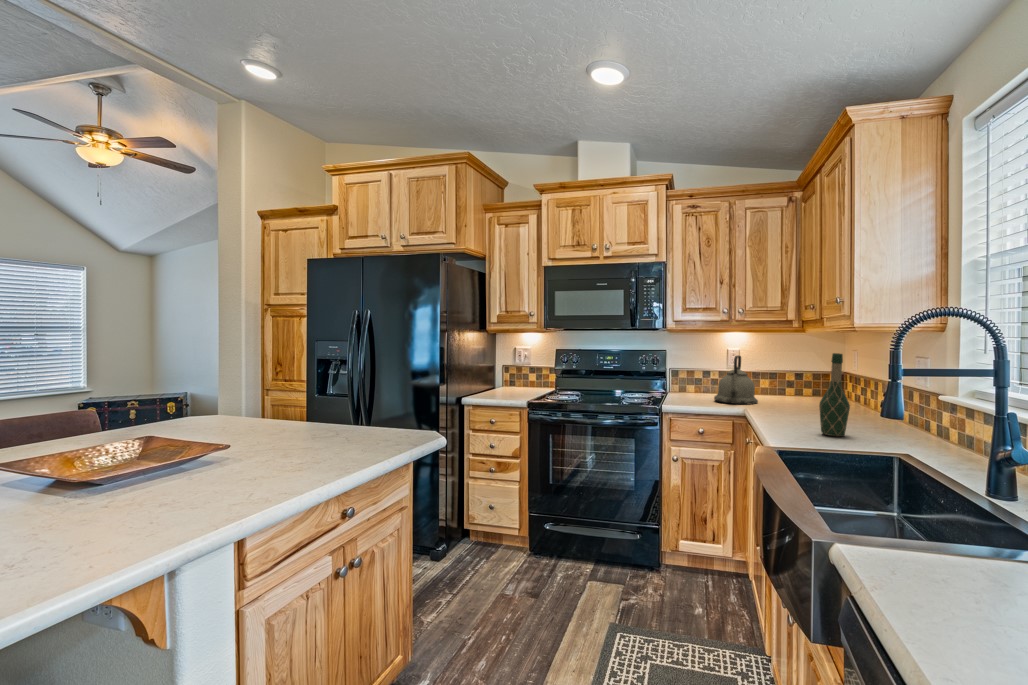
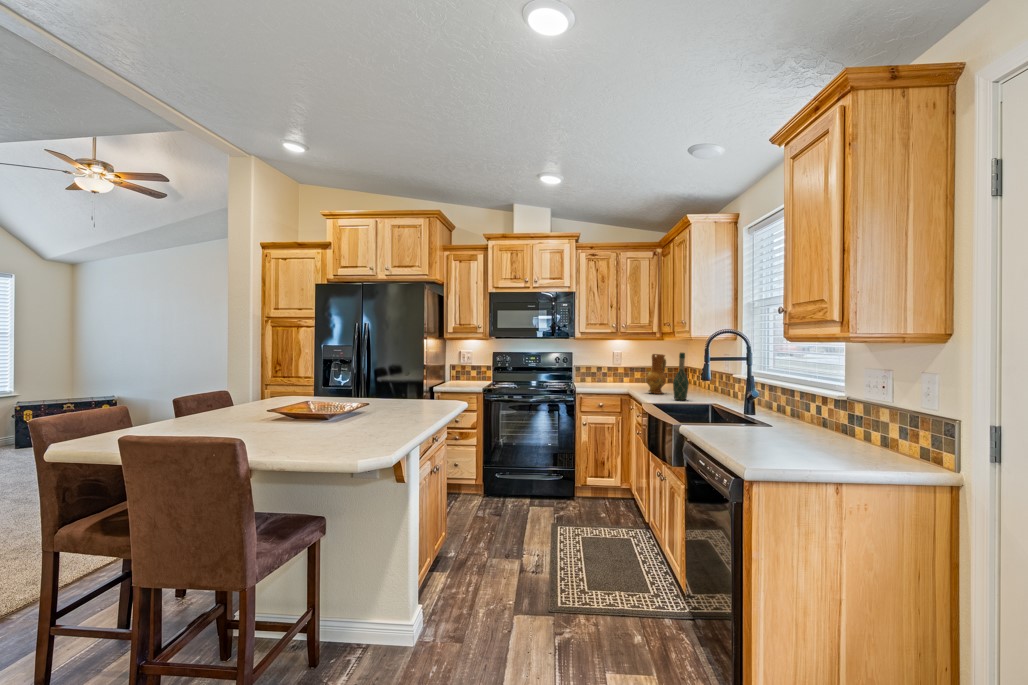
ceramic jug: none [774,354,810,420] -> present [646,354,666,394]
kettle: present [714,356,758,404] -> none [607,356,634,387]

